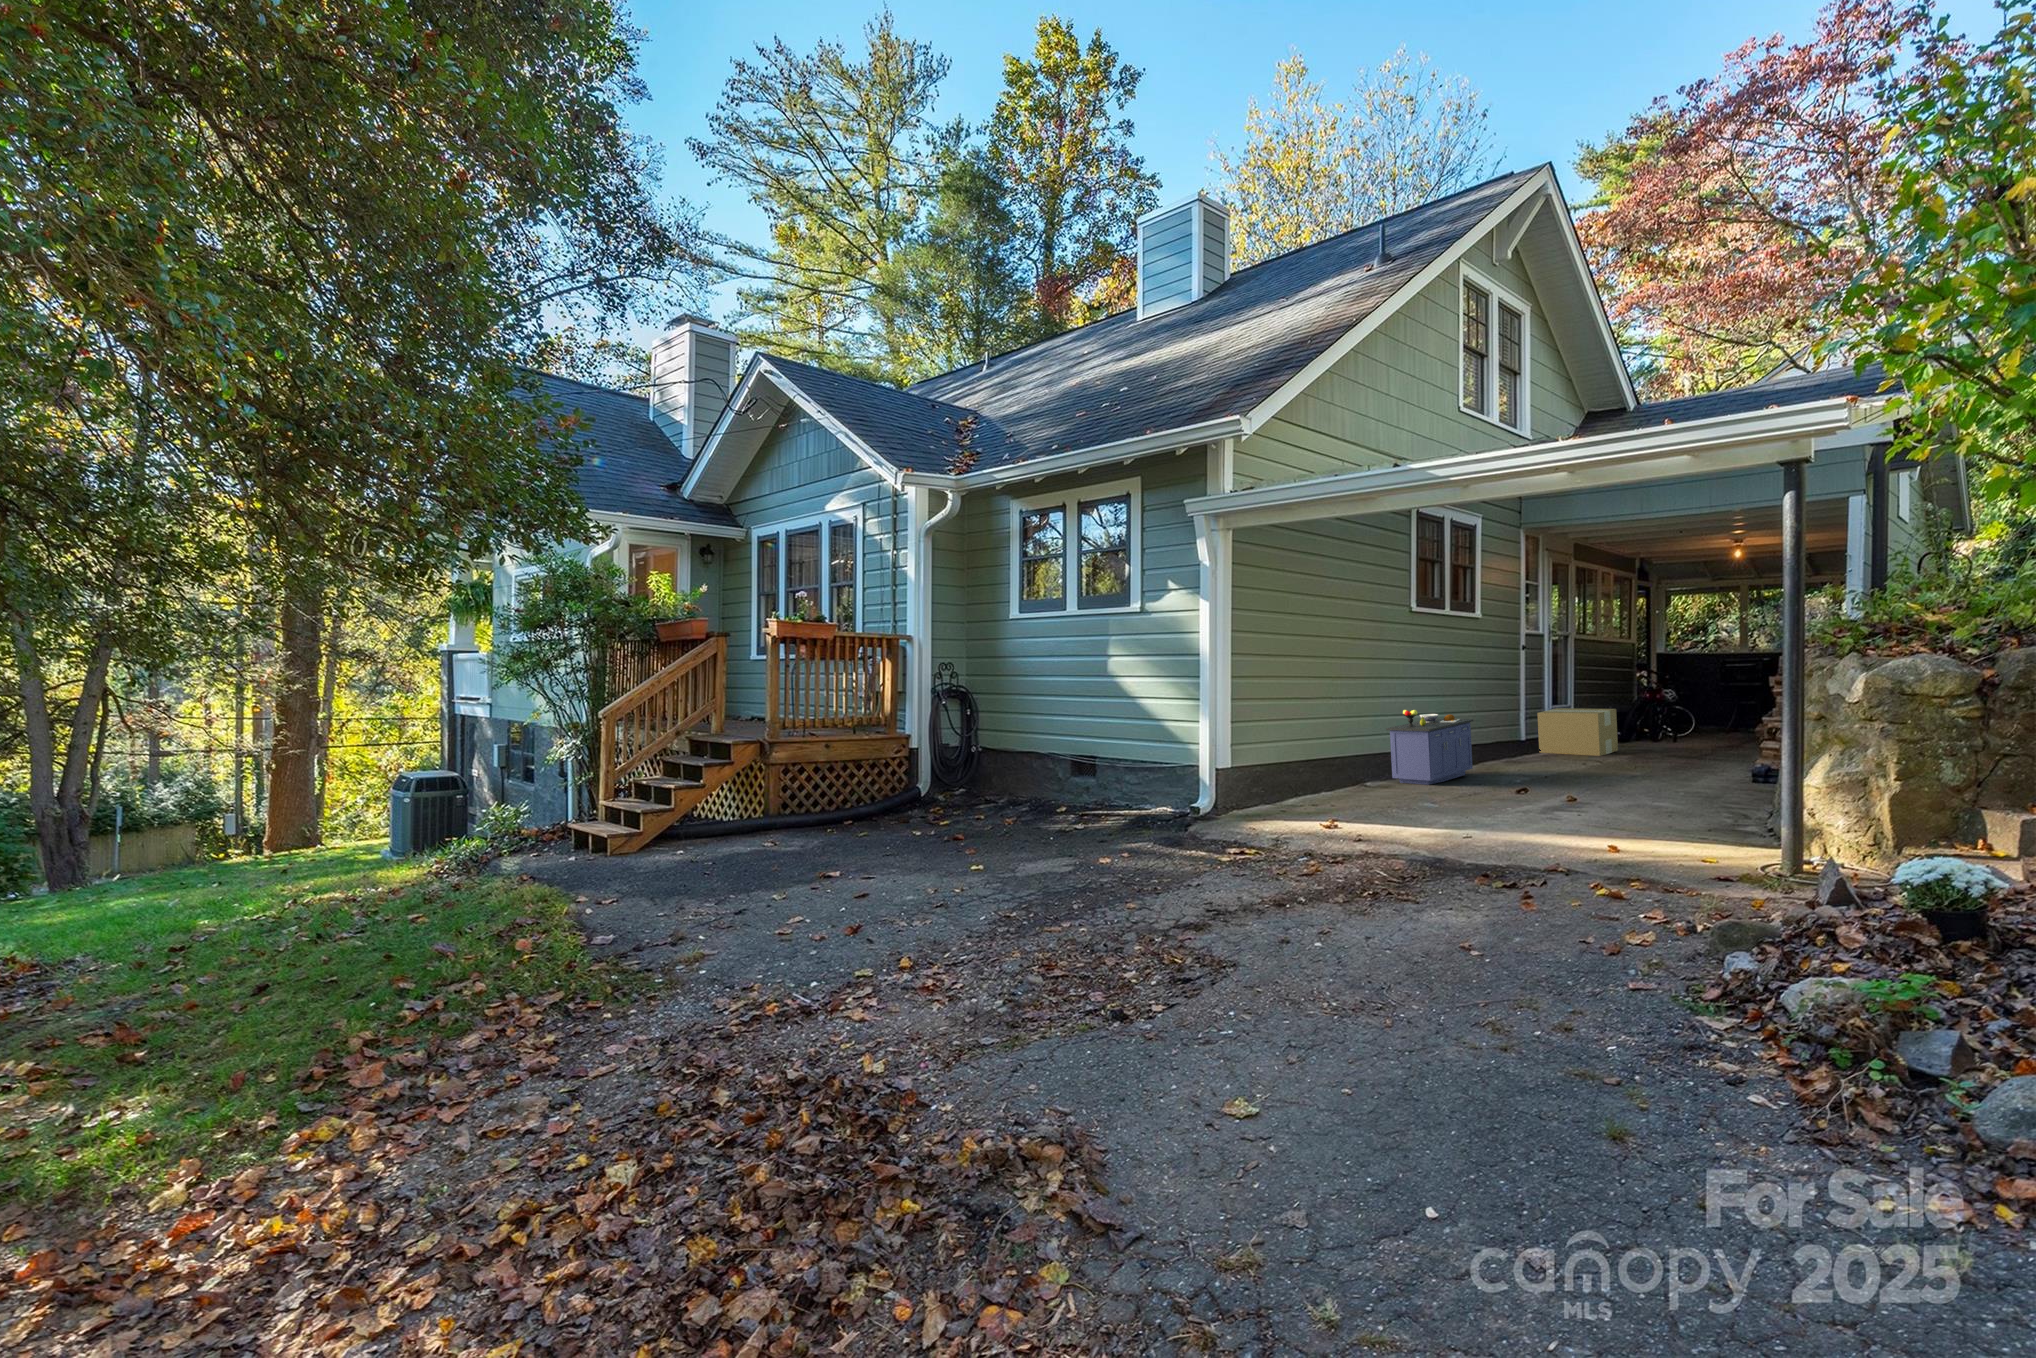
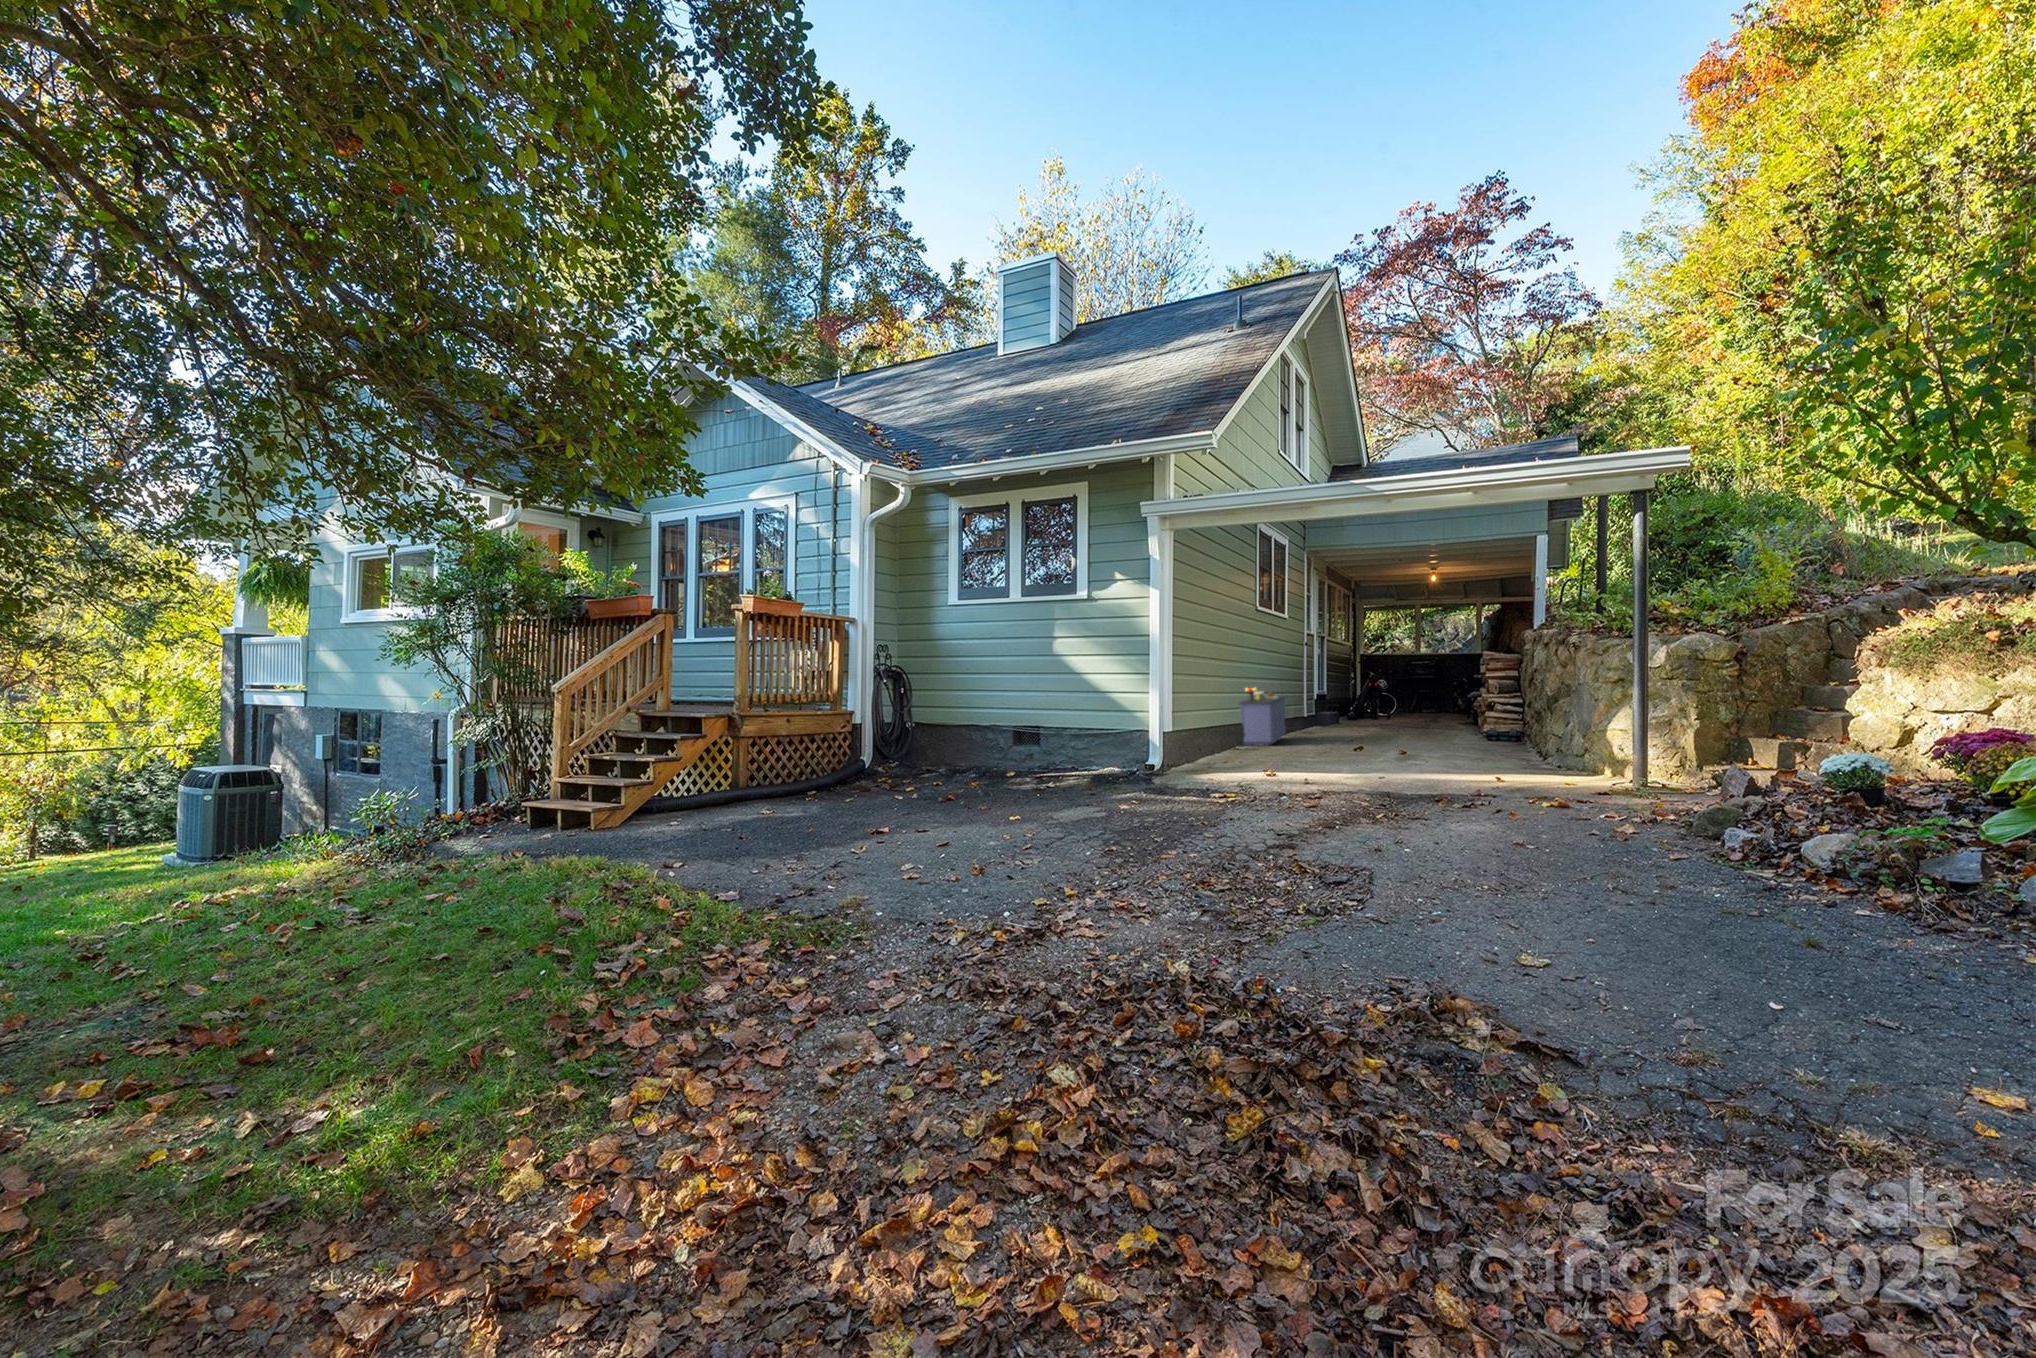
cardboard box: present [1537,708,1618,756] -> none [1289,693,1340,727]

